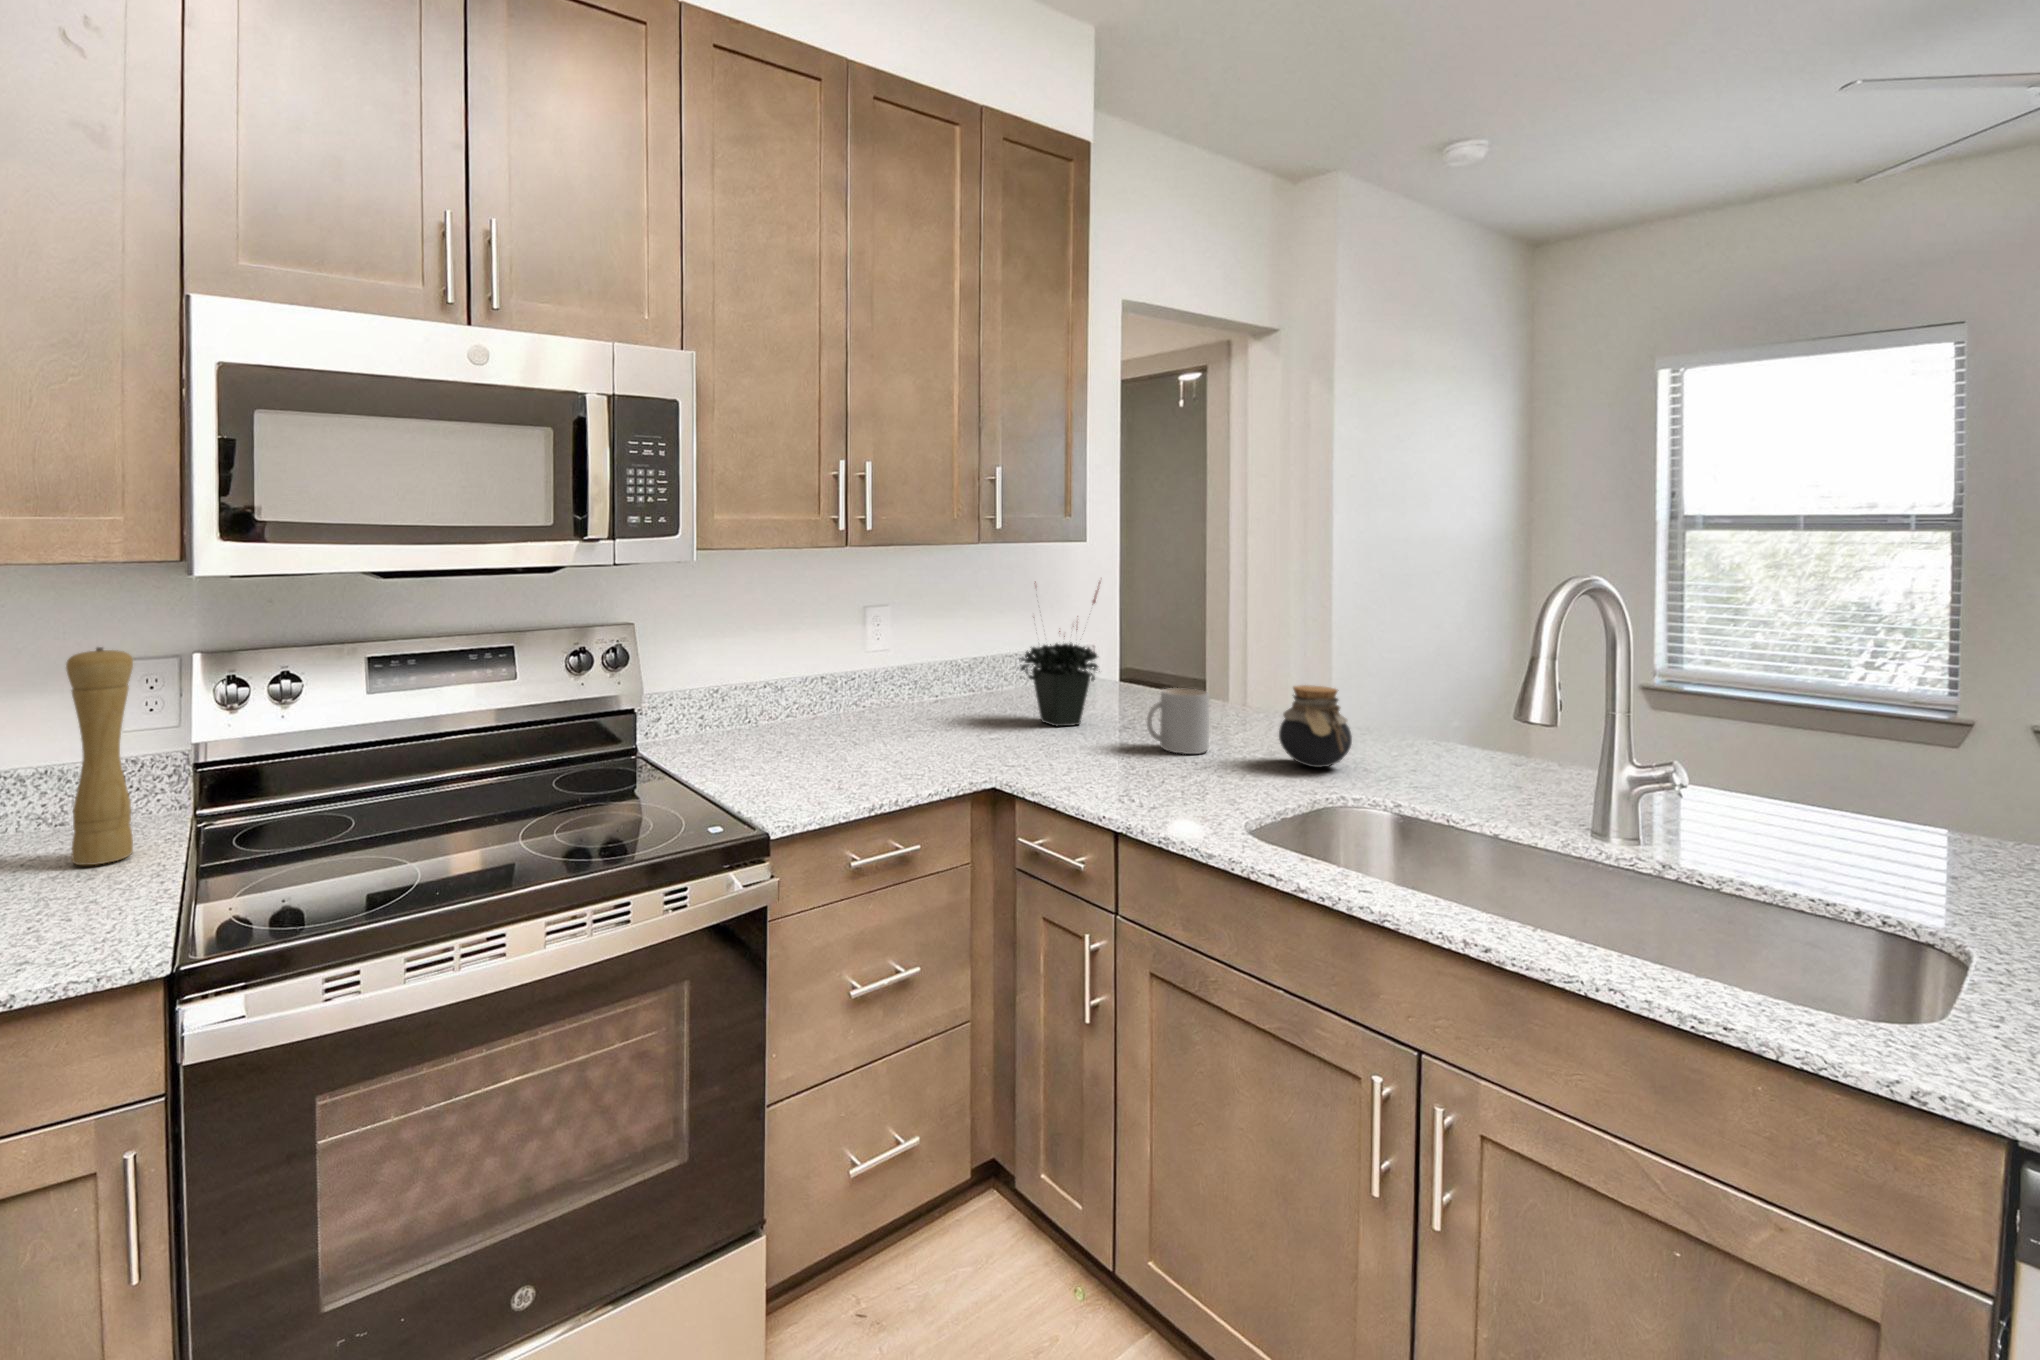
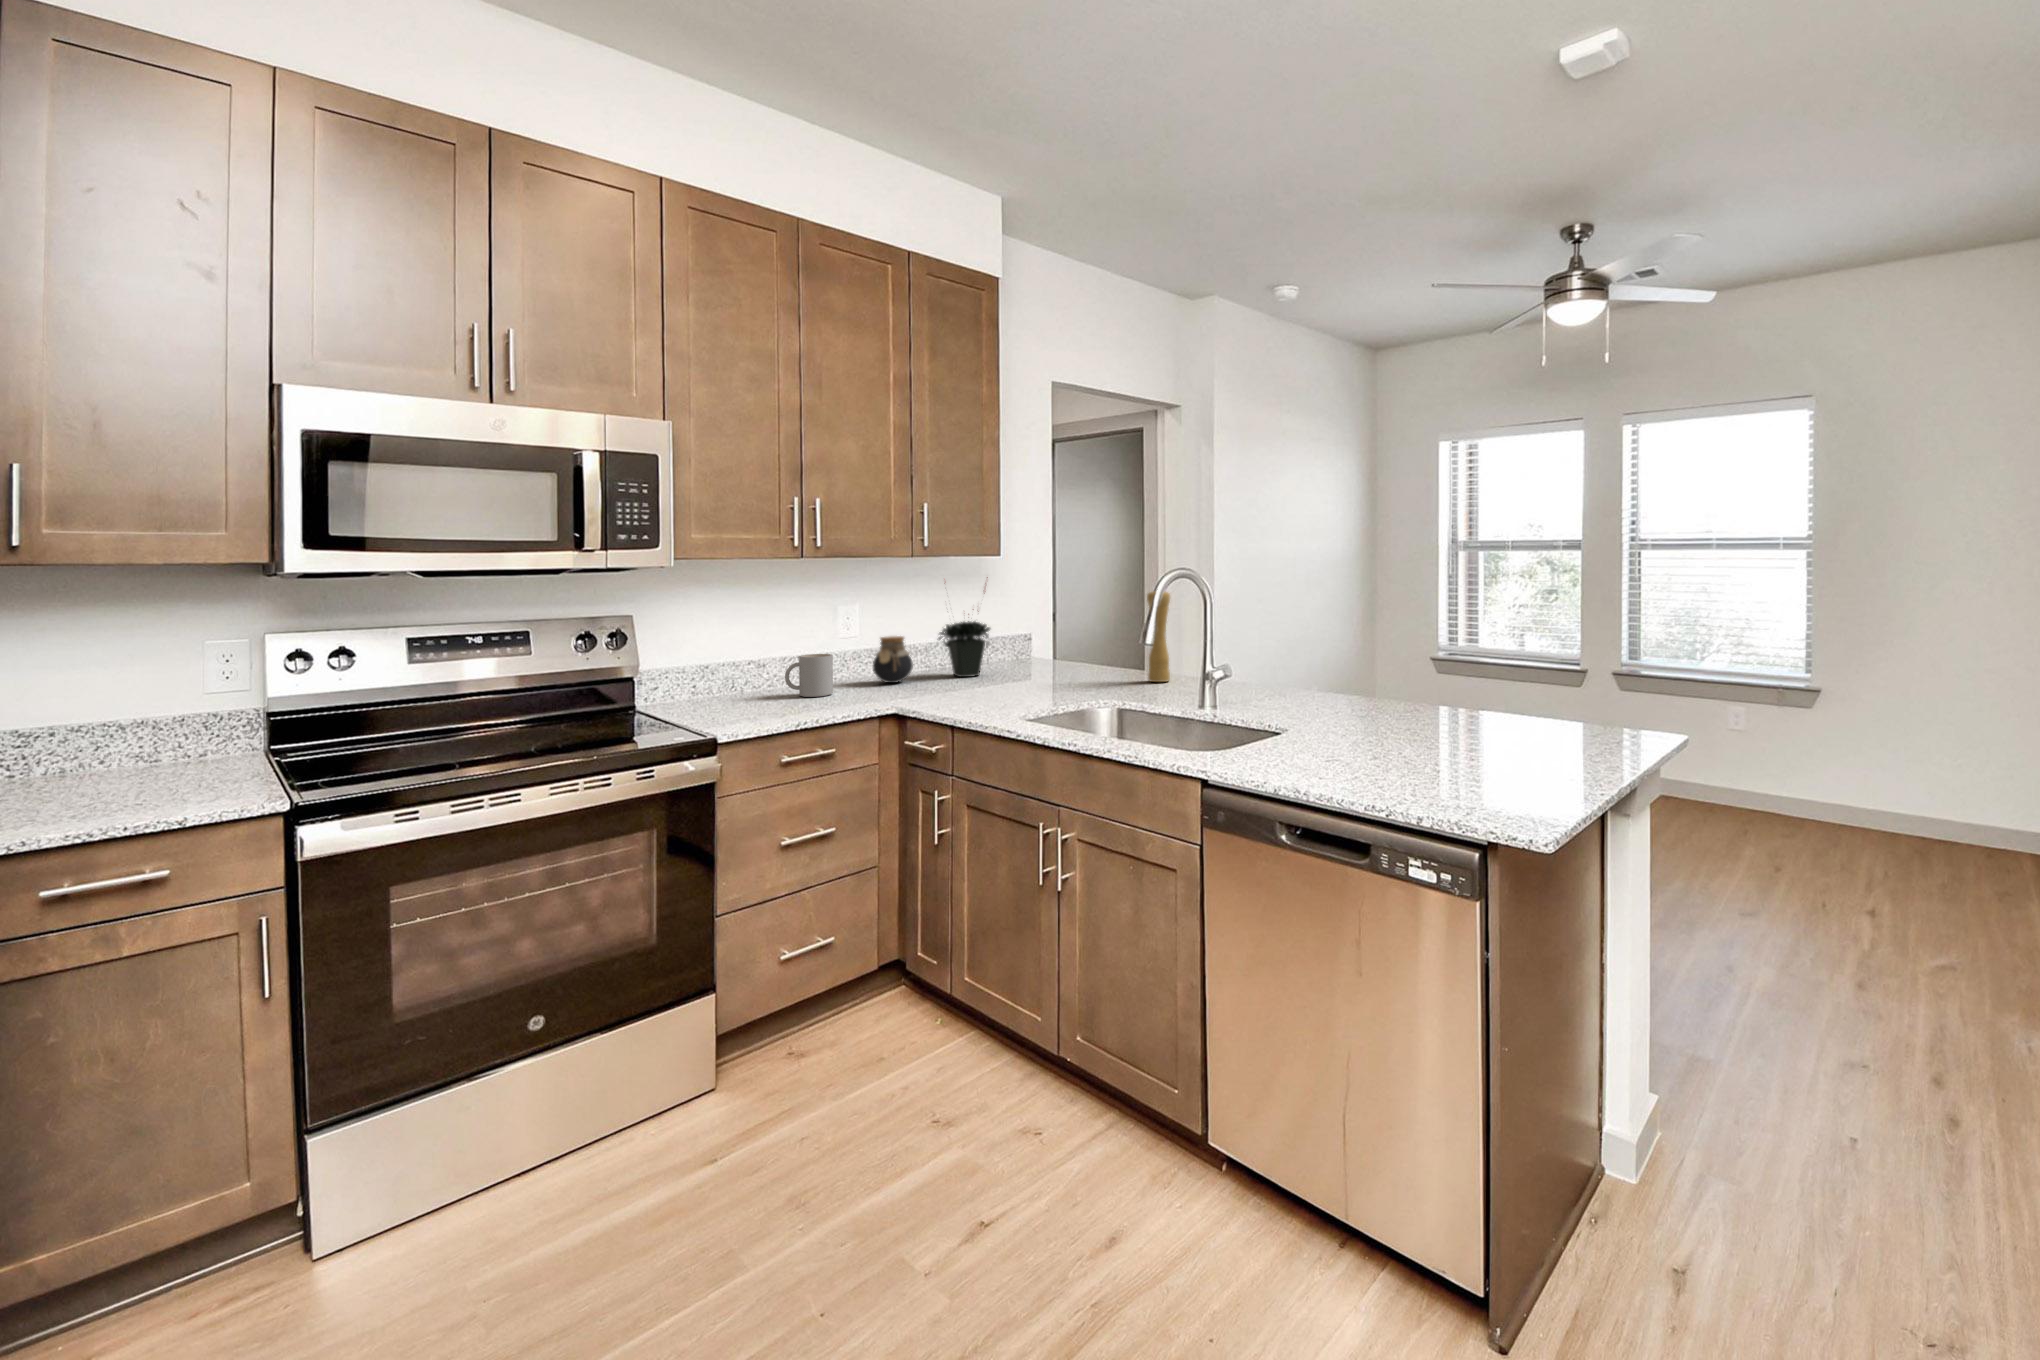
pepper mill: present [66,647,133,865] -> present [1147,592,1170,682]
jar: present [1279,685,1352,767] -> present [873,636,913,683]
mug: present [1147,688,1209,754] -> present [785,654,833,697]

